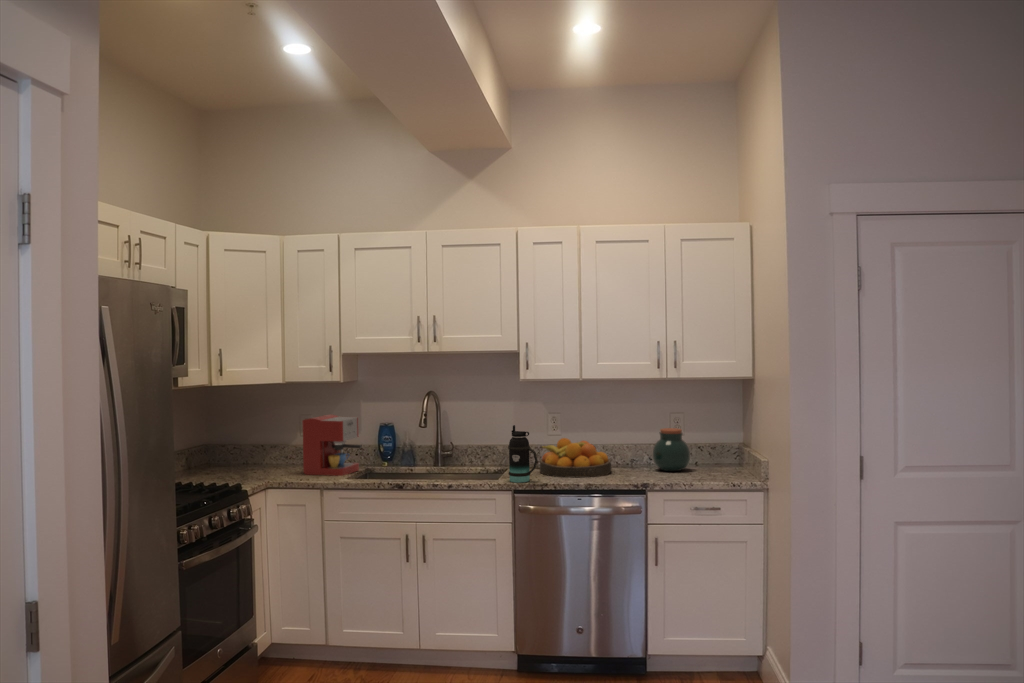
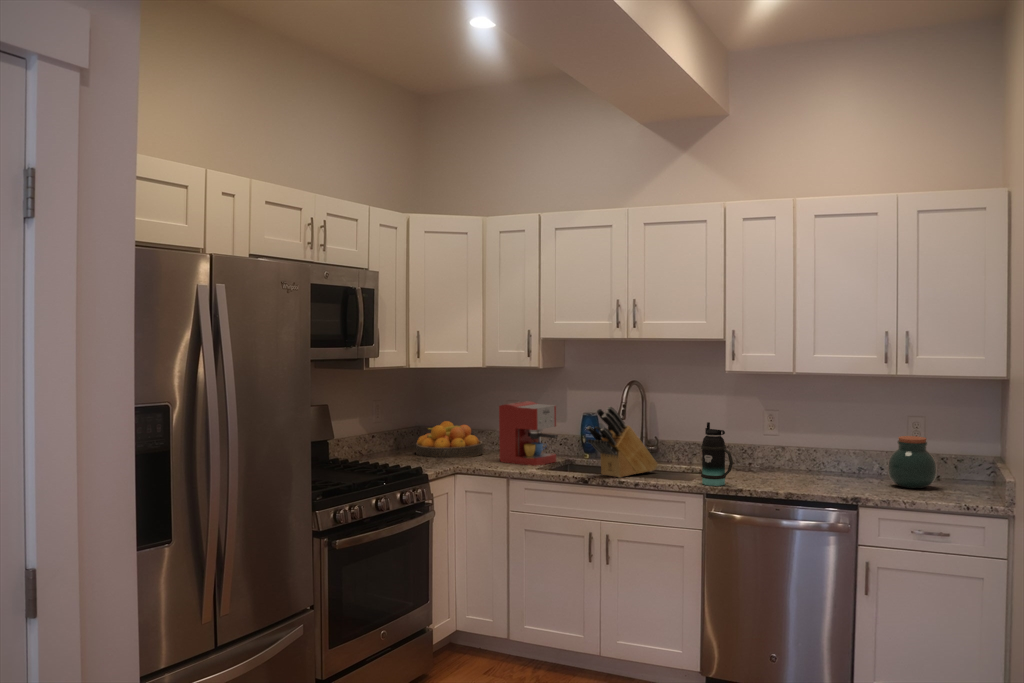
knife block: none [401,415,460,482] -> present [587,406,658,478]
fruit bowl: present [540,438,611,478] -> present [416,421,483,458]

